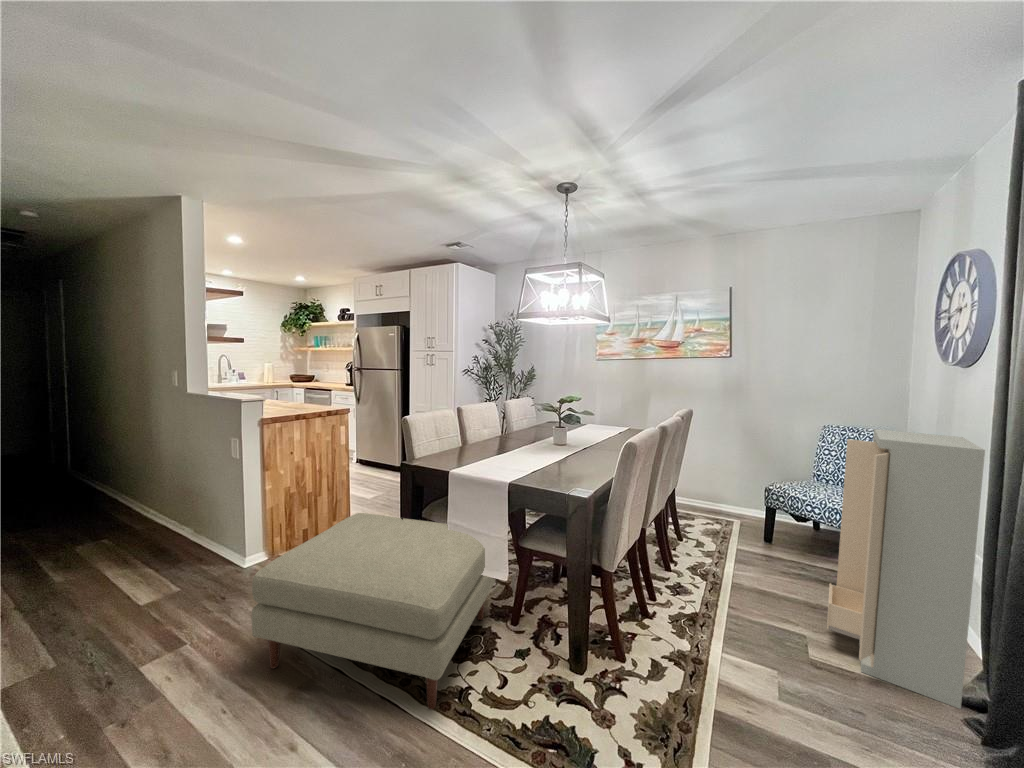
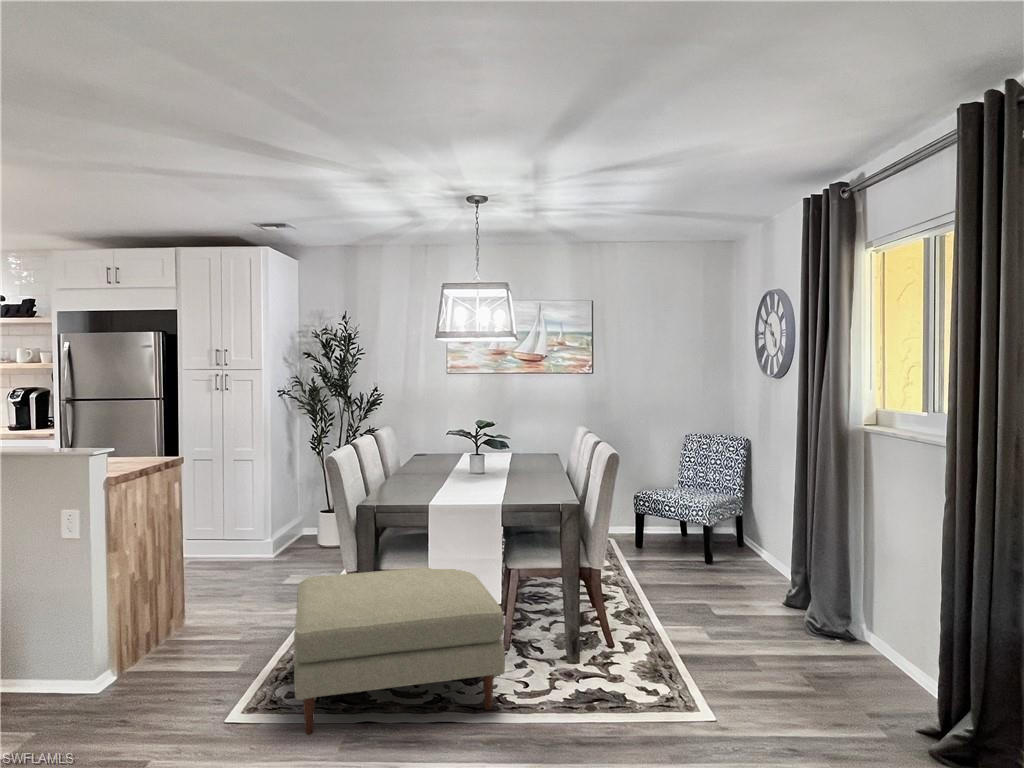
storage cabinet: present [827,429,985,709] -> none [717,431,802,617]

